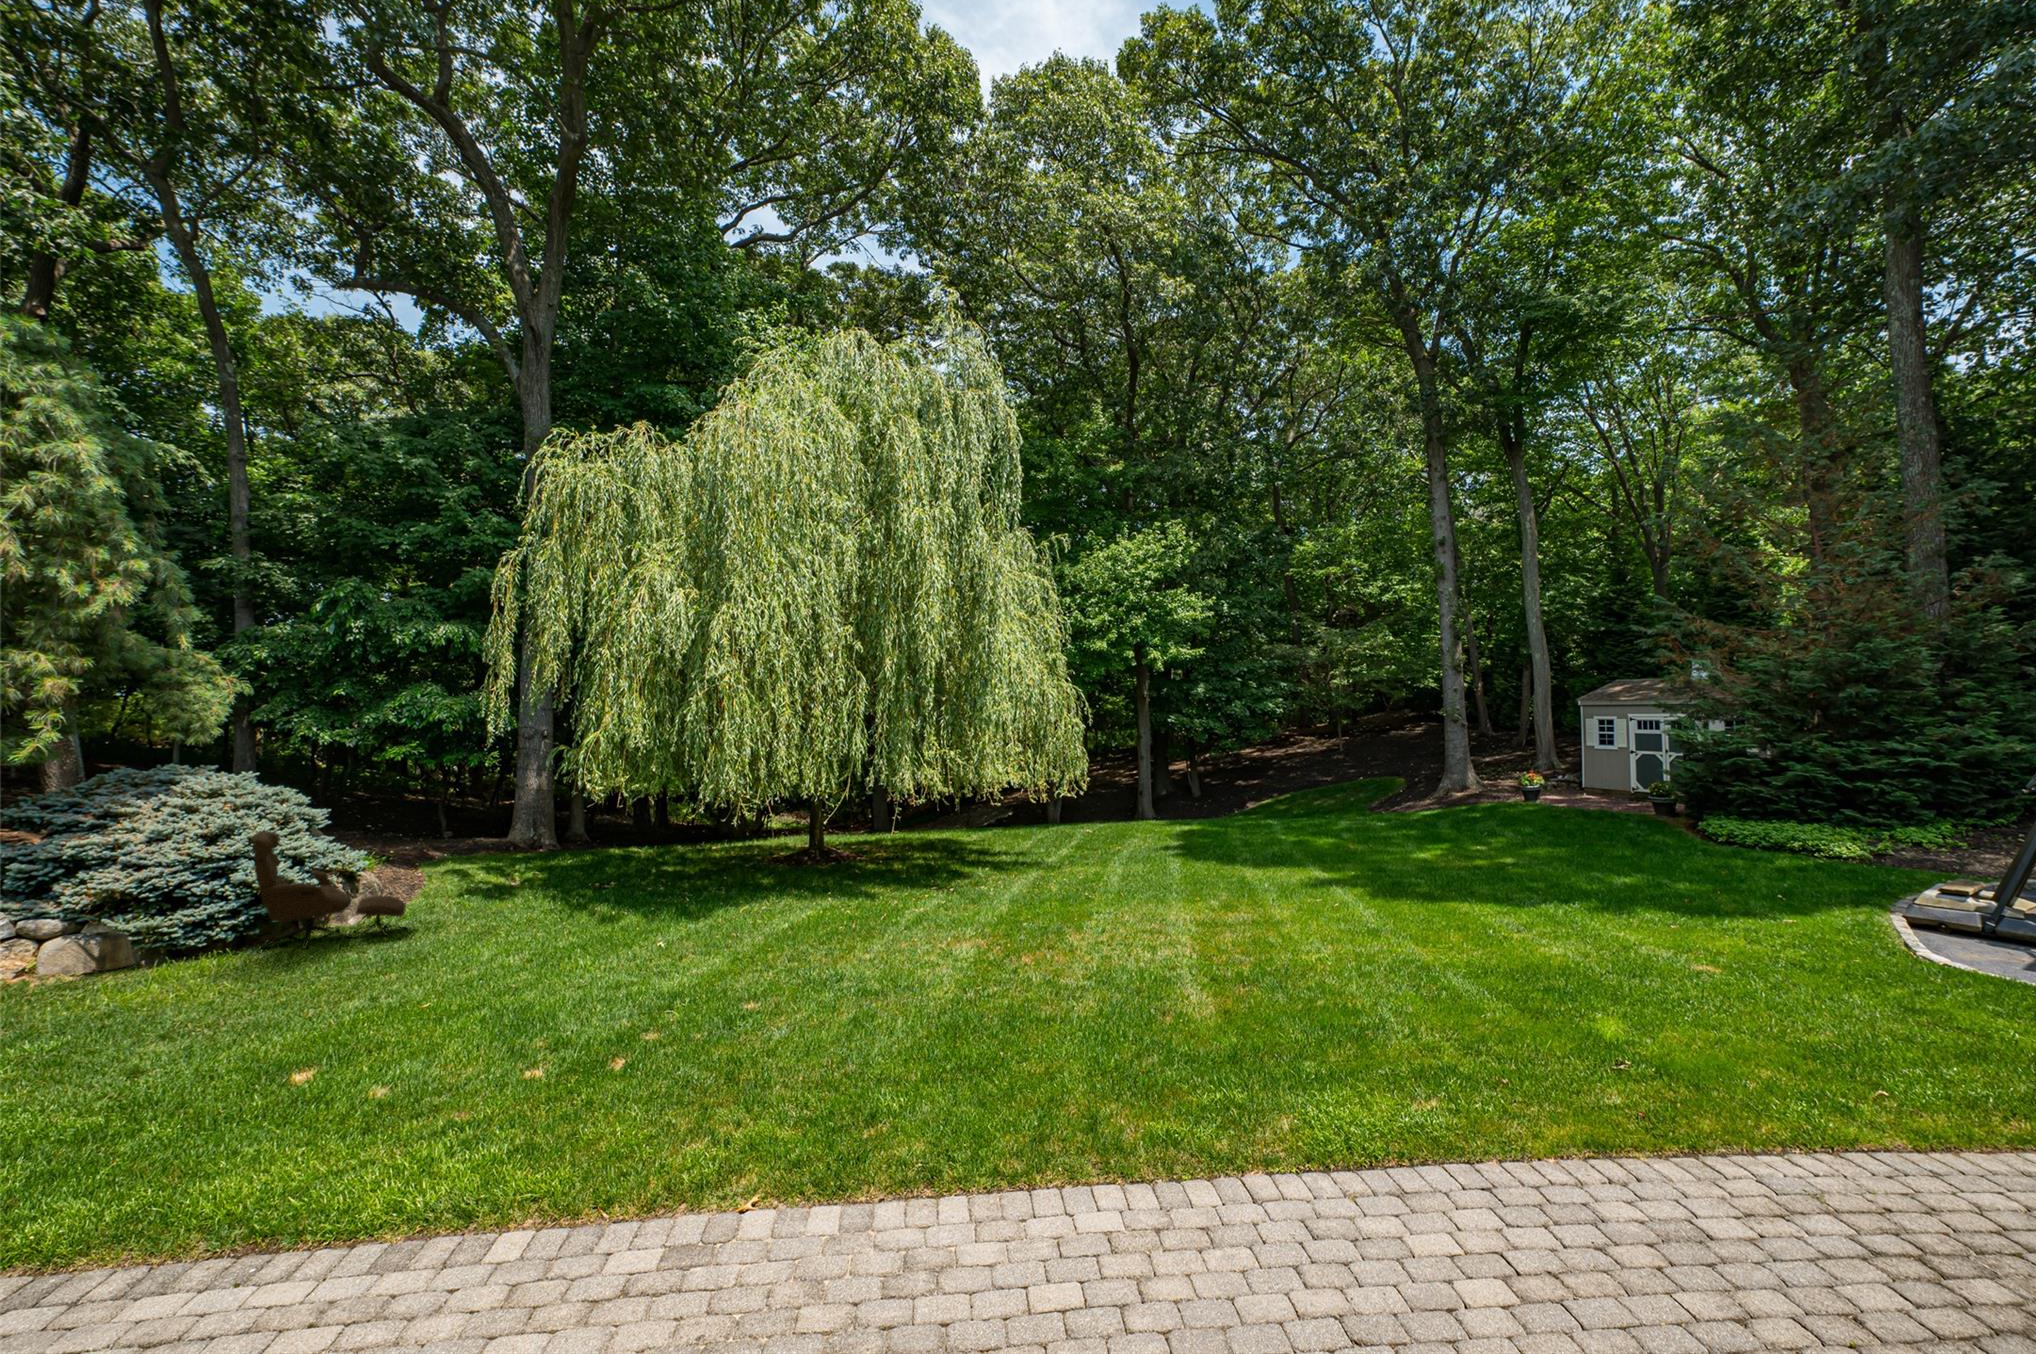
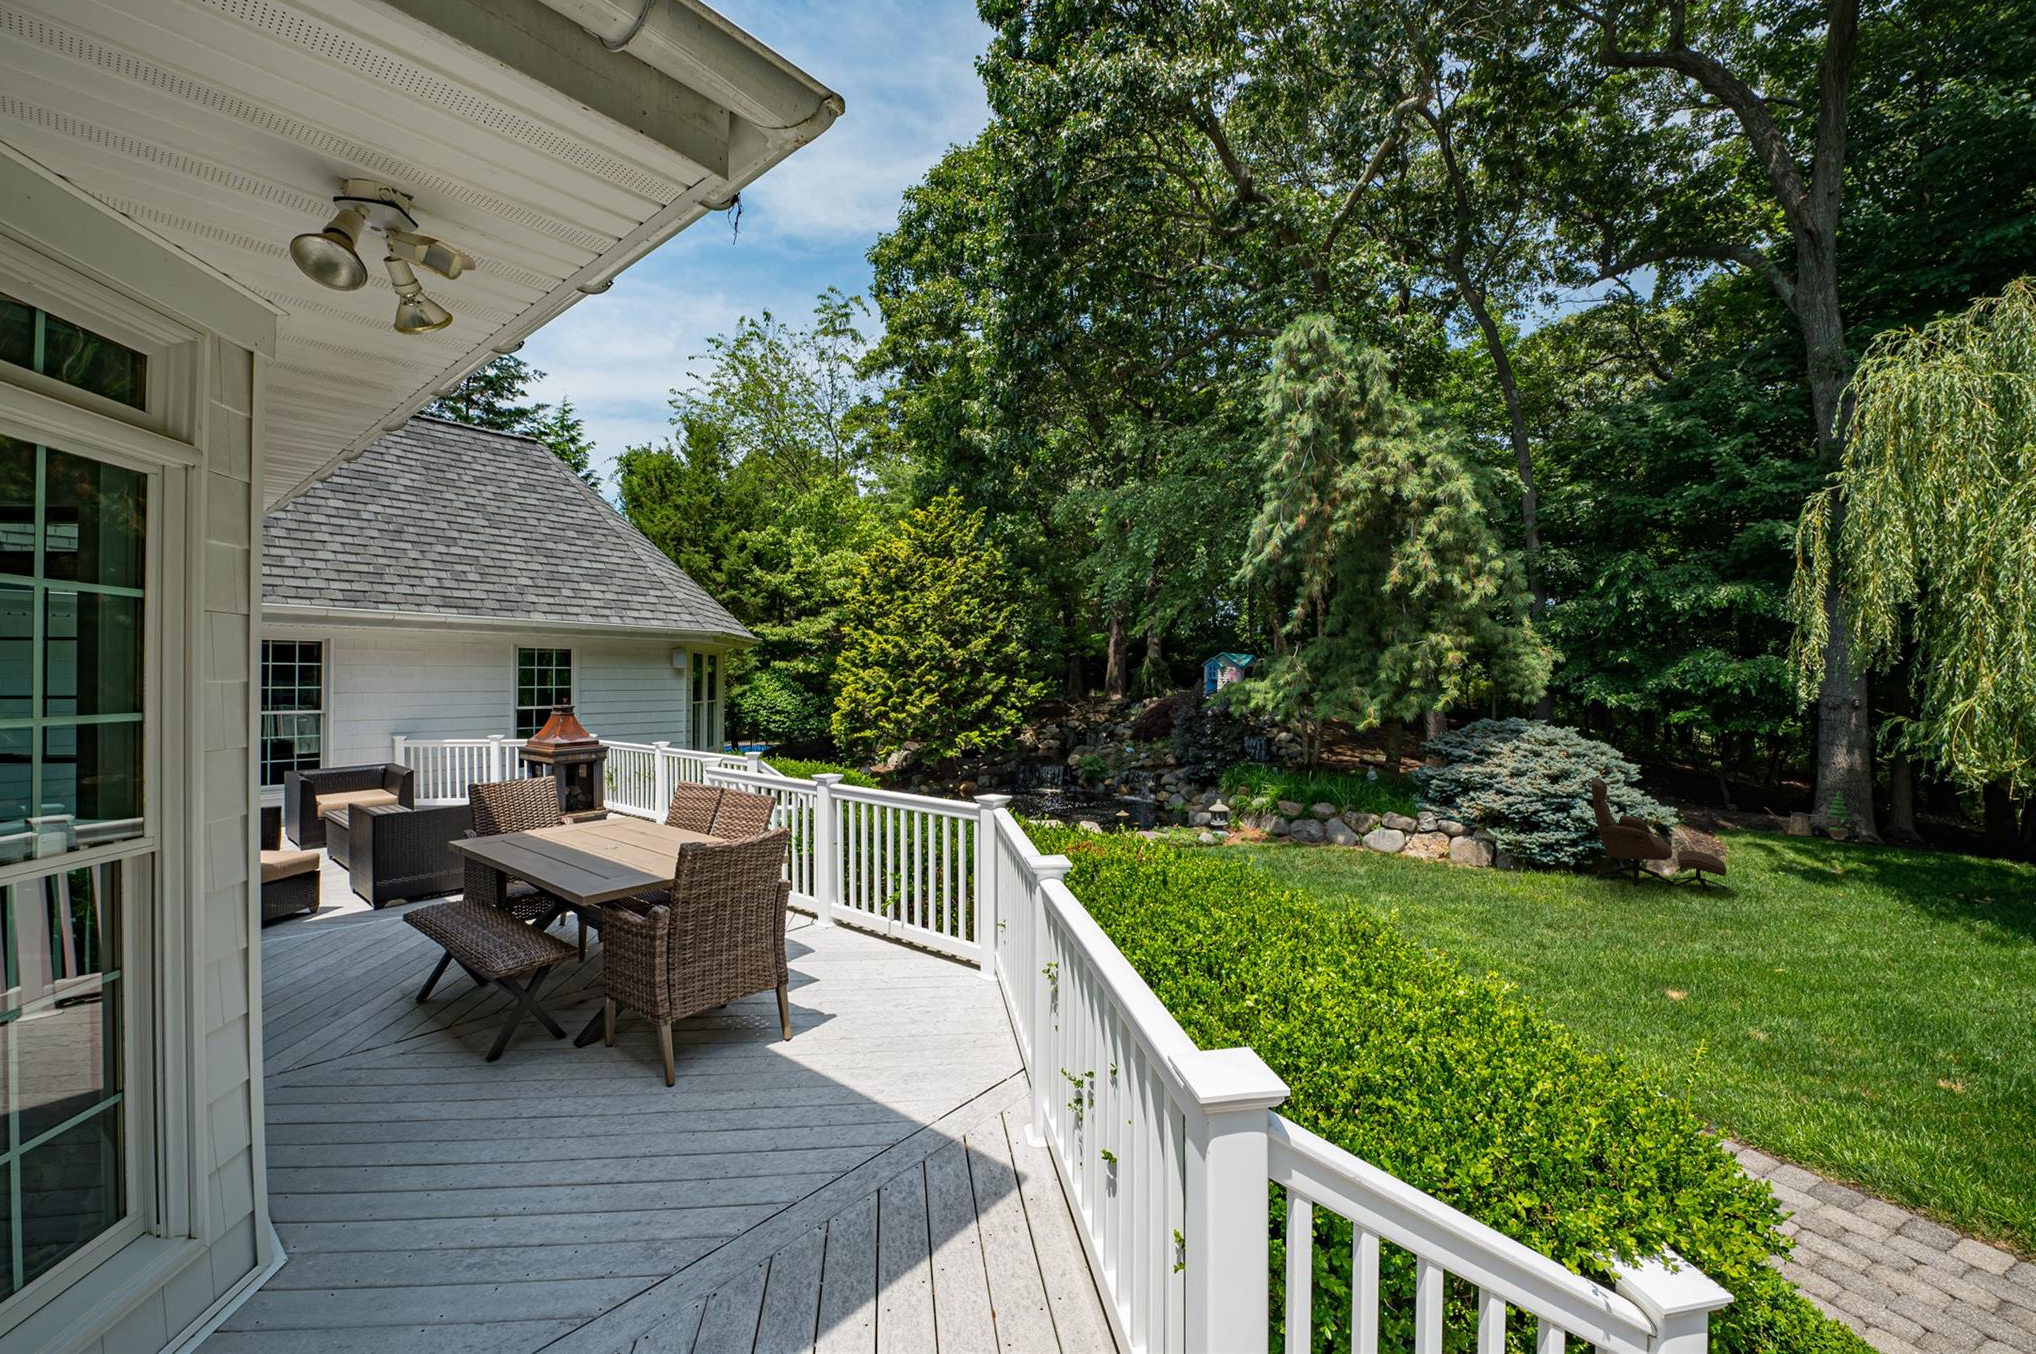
potted tree: none [524,812,542,858] -> present [1827,791,1850,841]
watering can: present [72,932,135,971] -> present [1764,807,1819,836]

